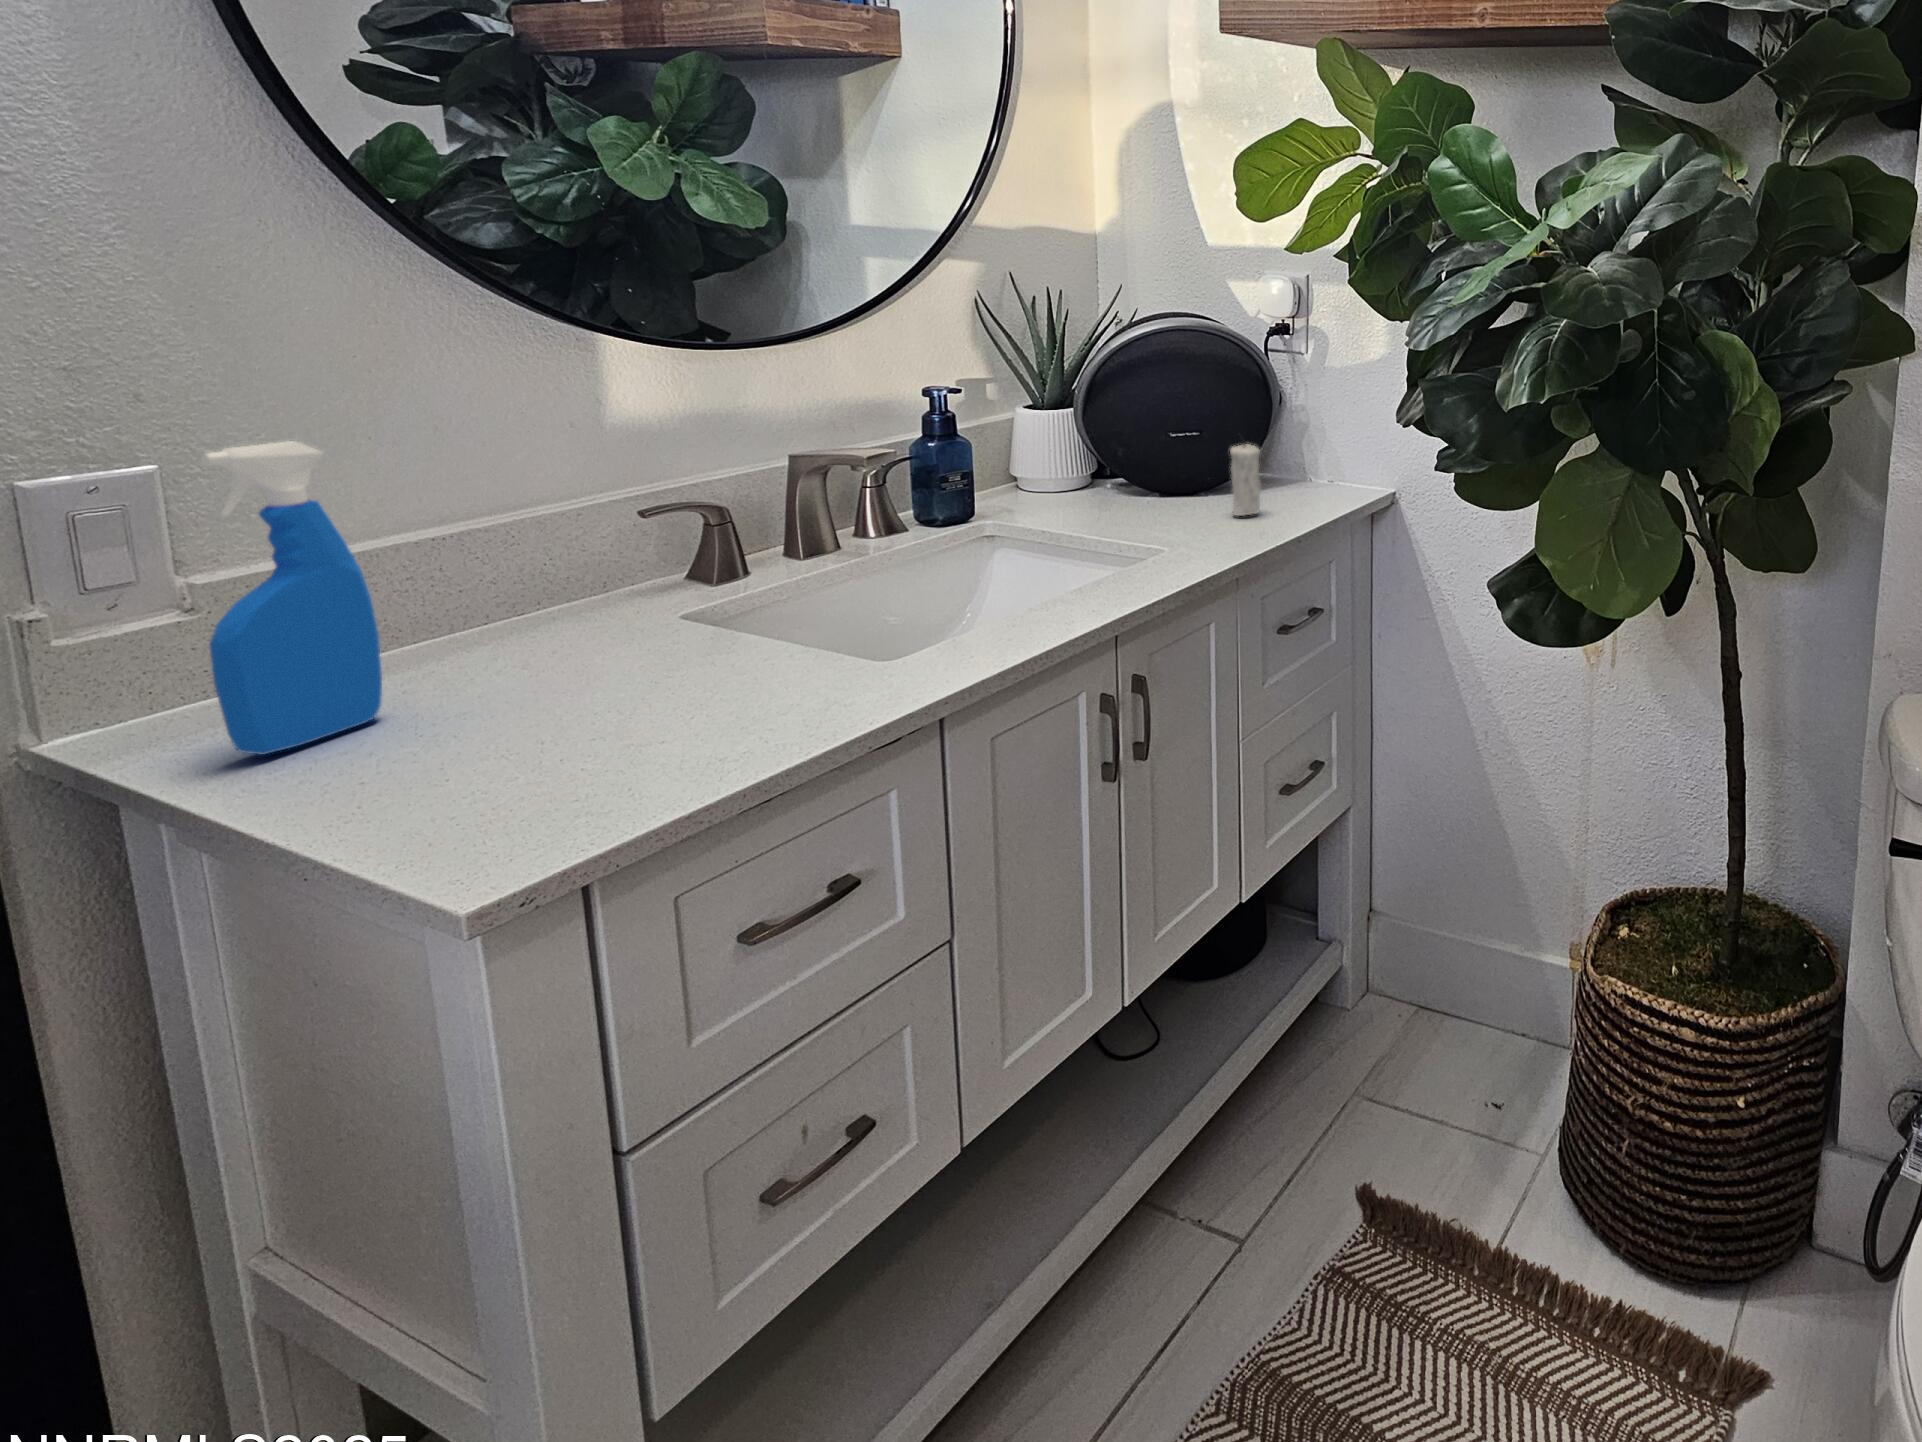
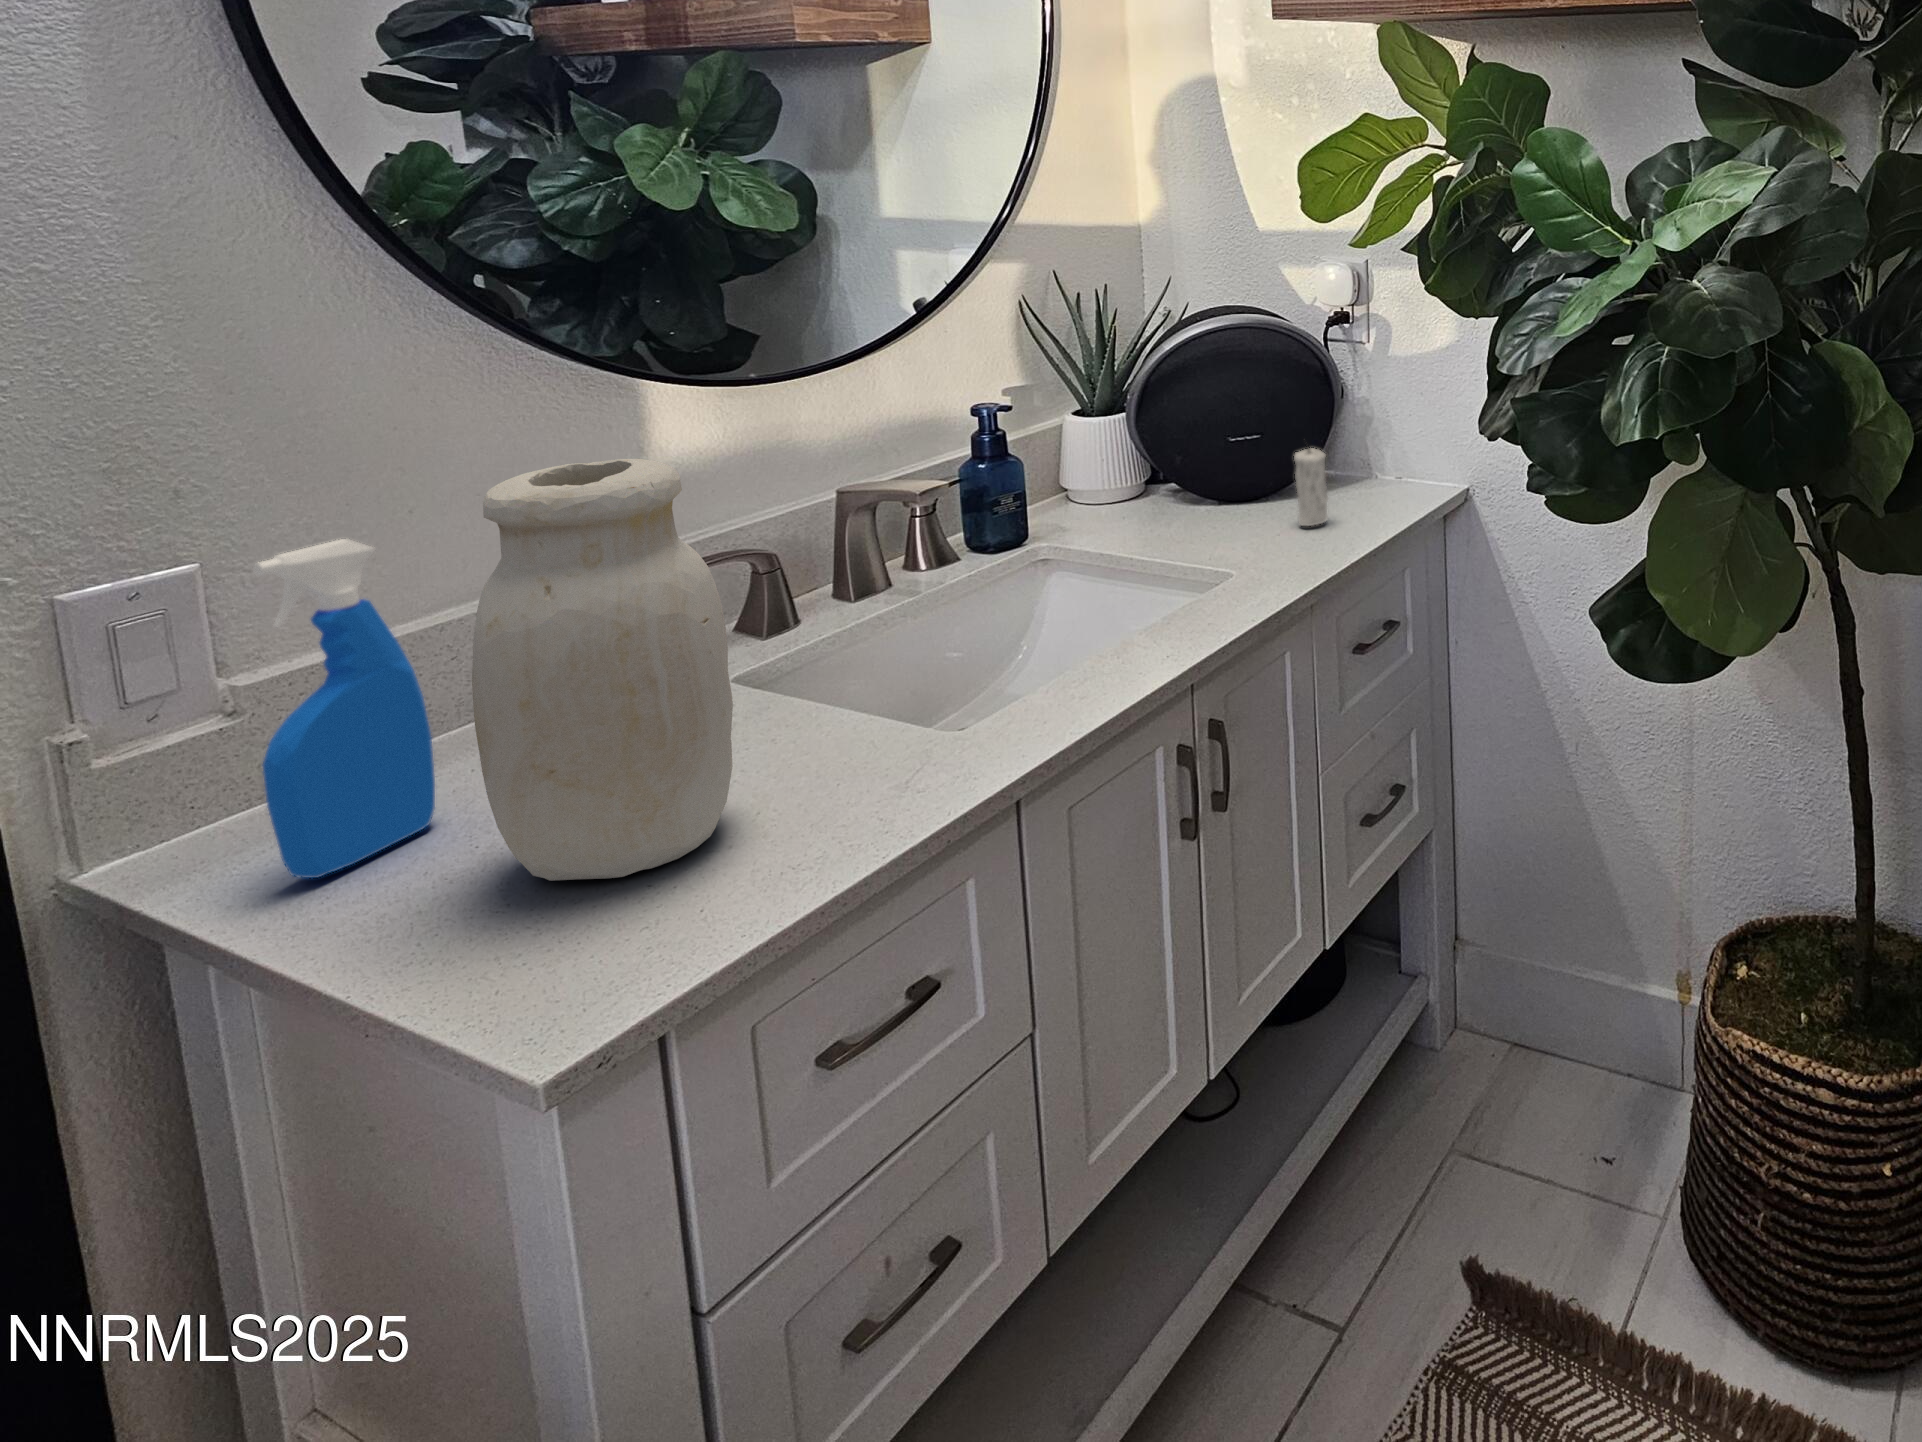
jar: none [411,375,665,762] -> present [472,459,733,881]

